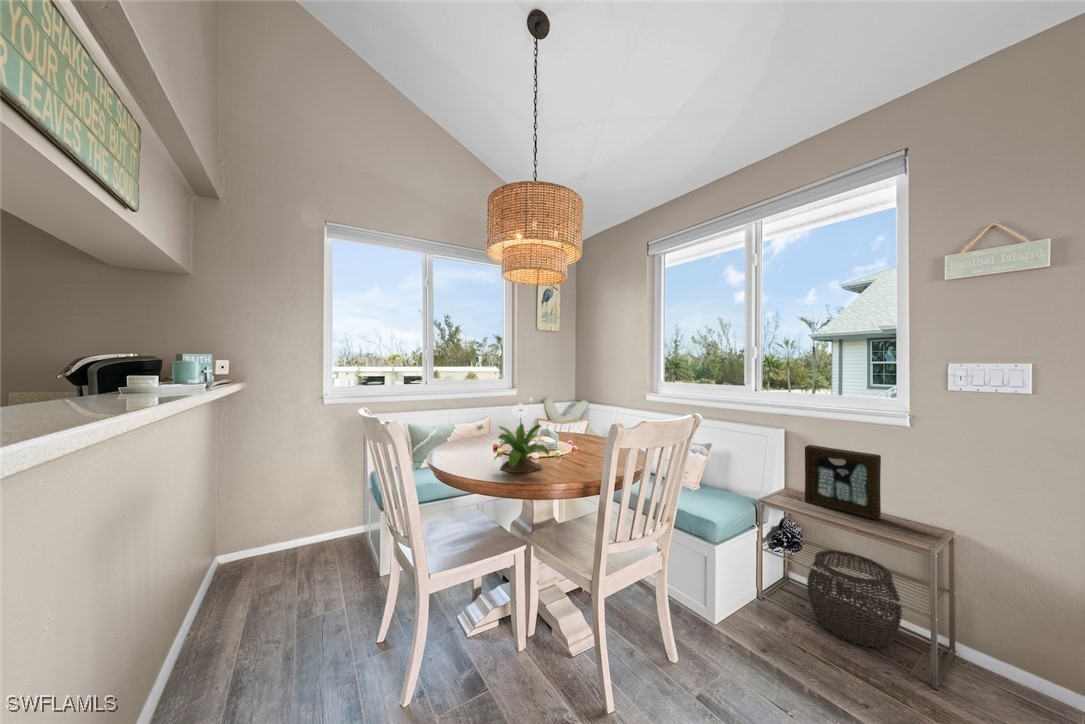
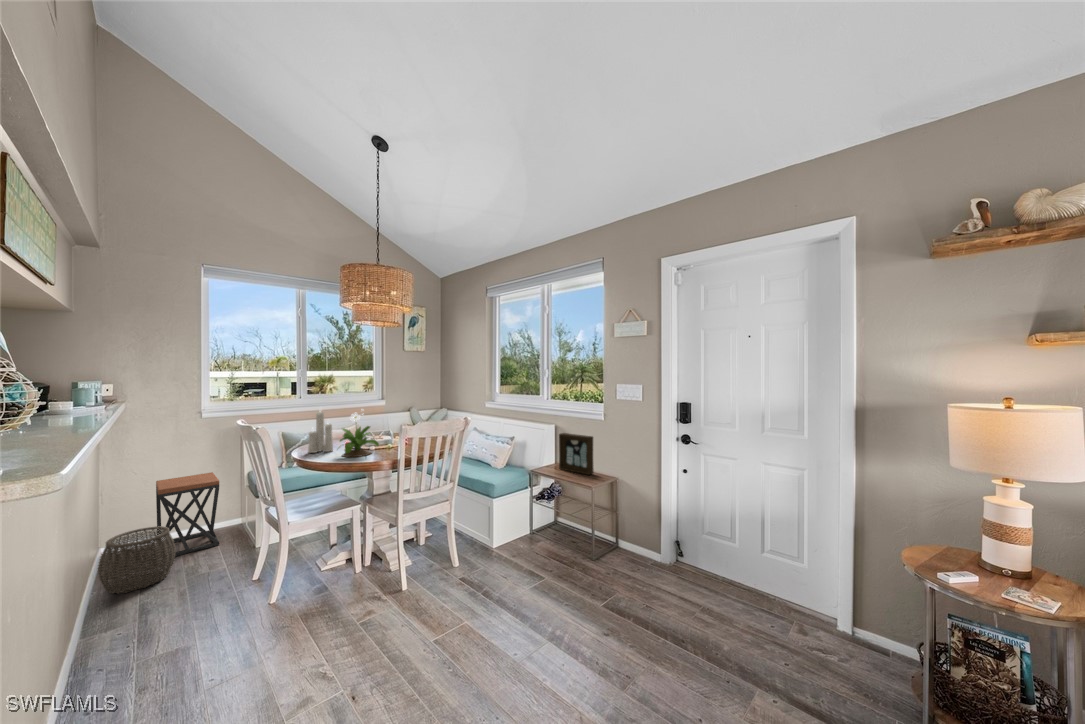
candle: none [449,389,482,460] -> present [308,412,333,453]
stool: none [272,469,340,581] -> present [156,472,219,556]
woven basket: present [807,550,902,648] -> present [98,527,176,594]

